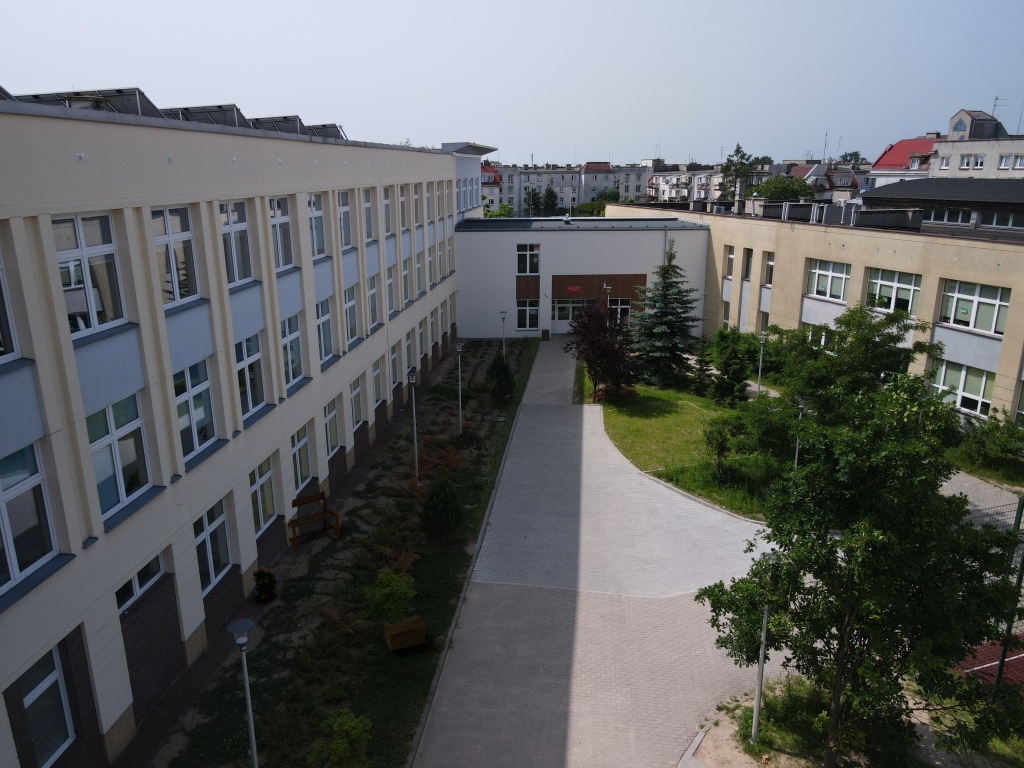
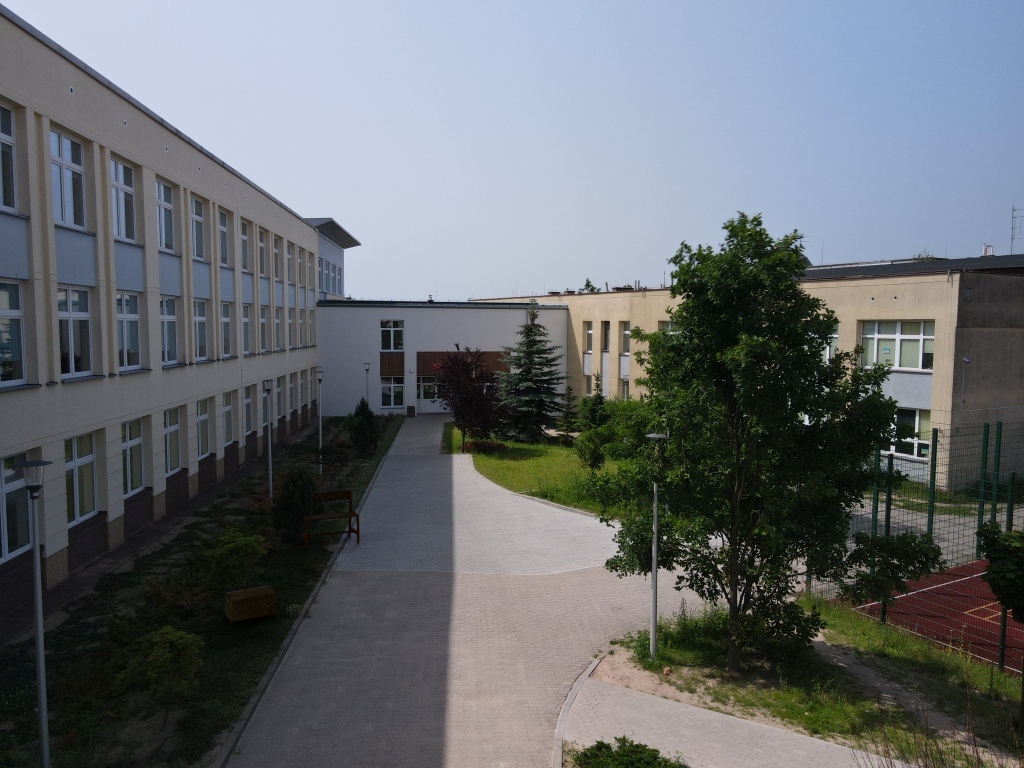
bench: present [288,491,340,552] -> present [302,490,360,549]
decorative plant: present [253,566,278,599] -> none [58,549,92,590]

